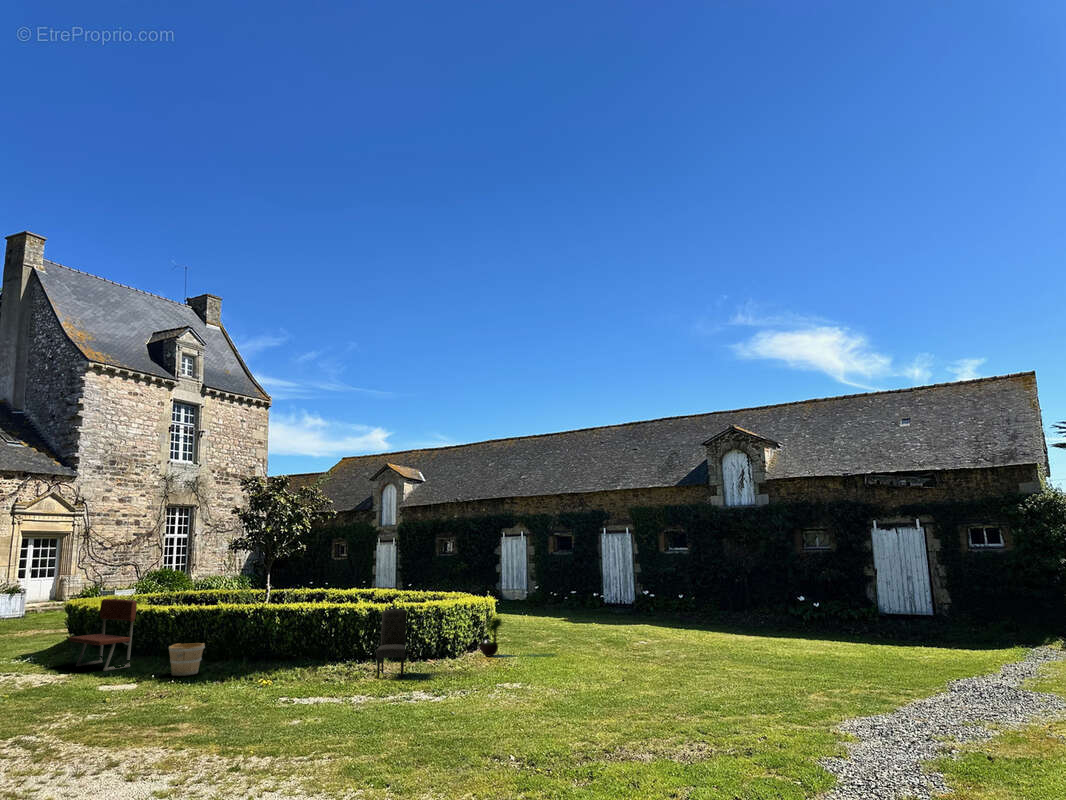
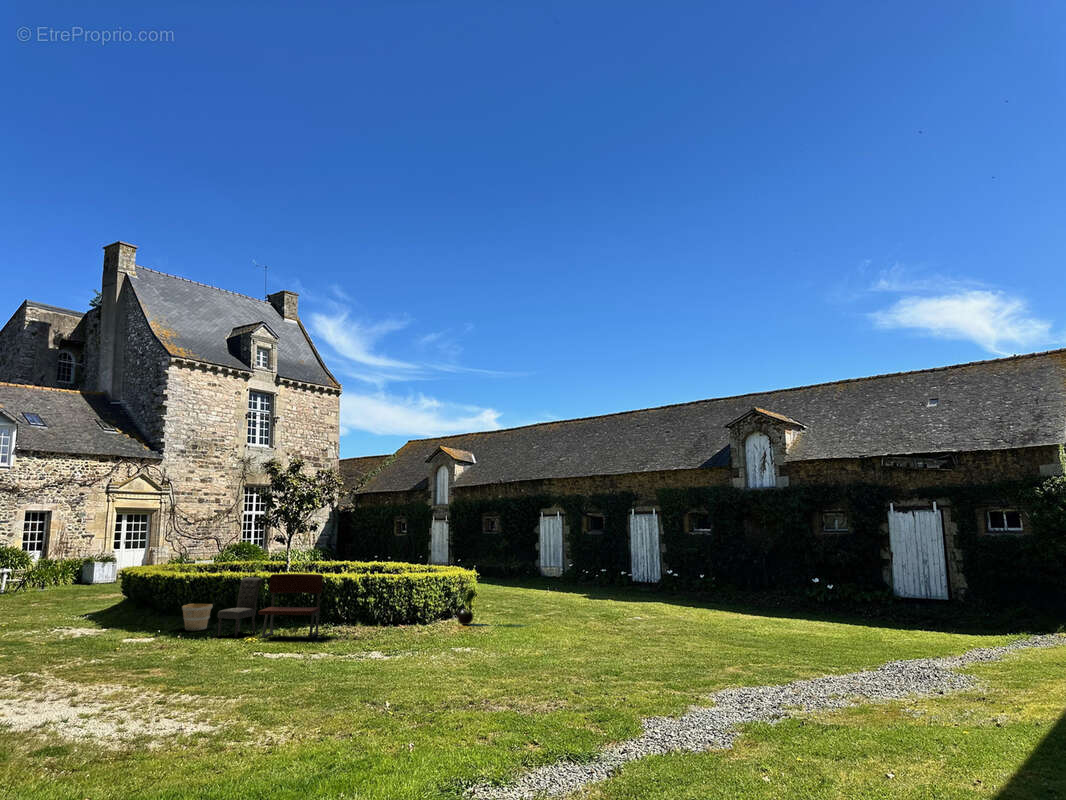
bench: present [69,599,137,671] -> present [258,574,323,638]
chair: present [376,609,407,679] -> present [218,577,262,637]

